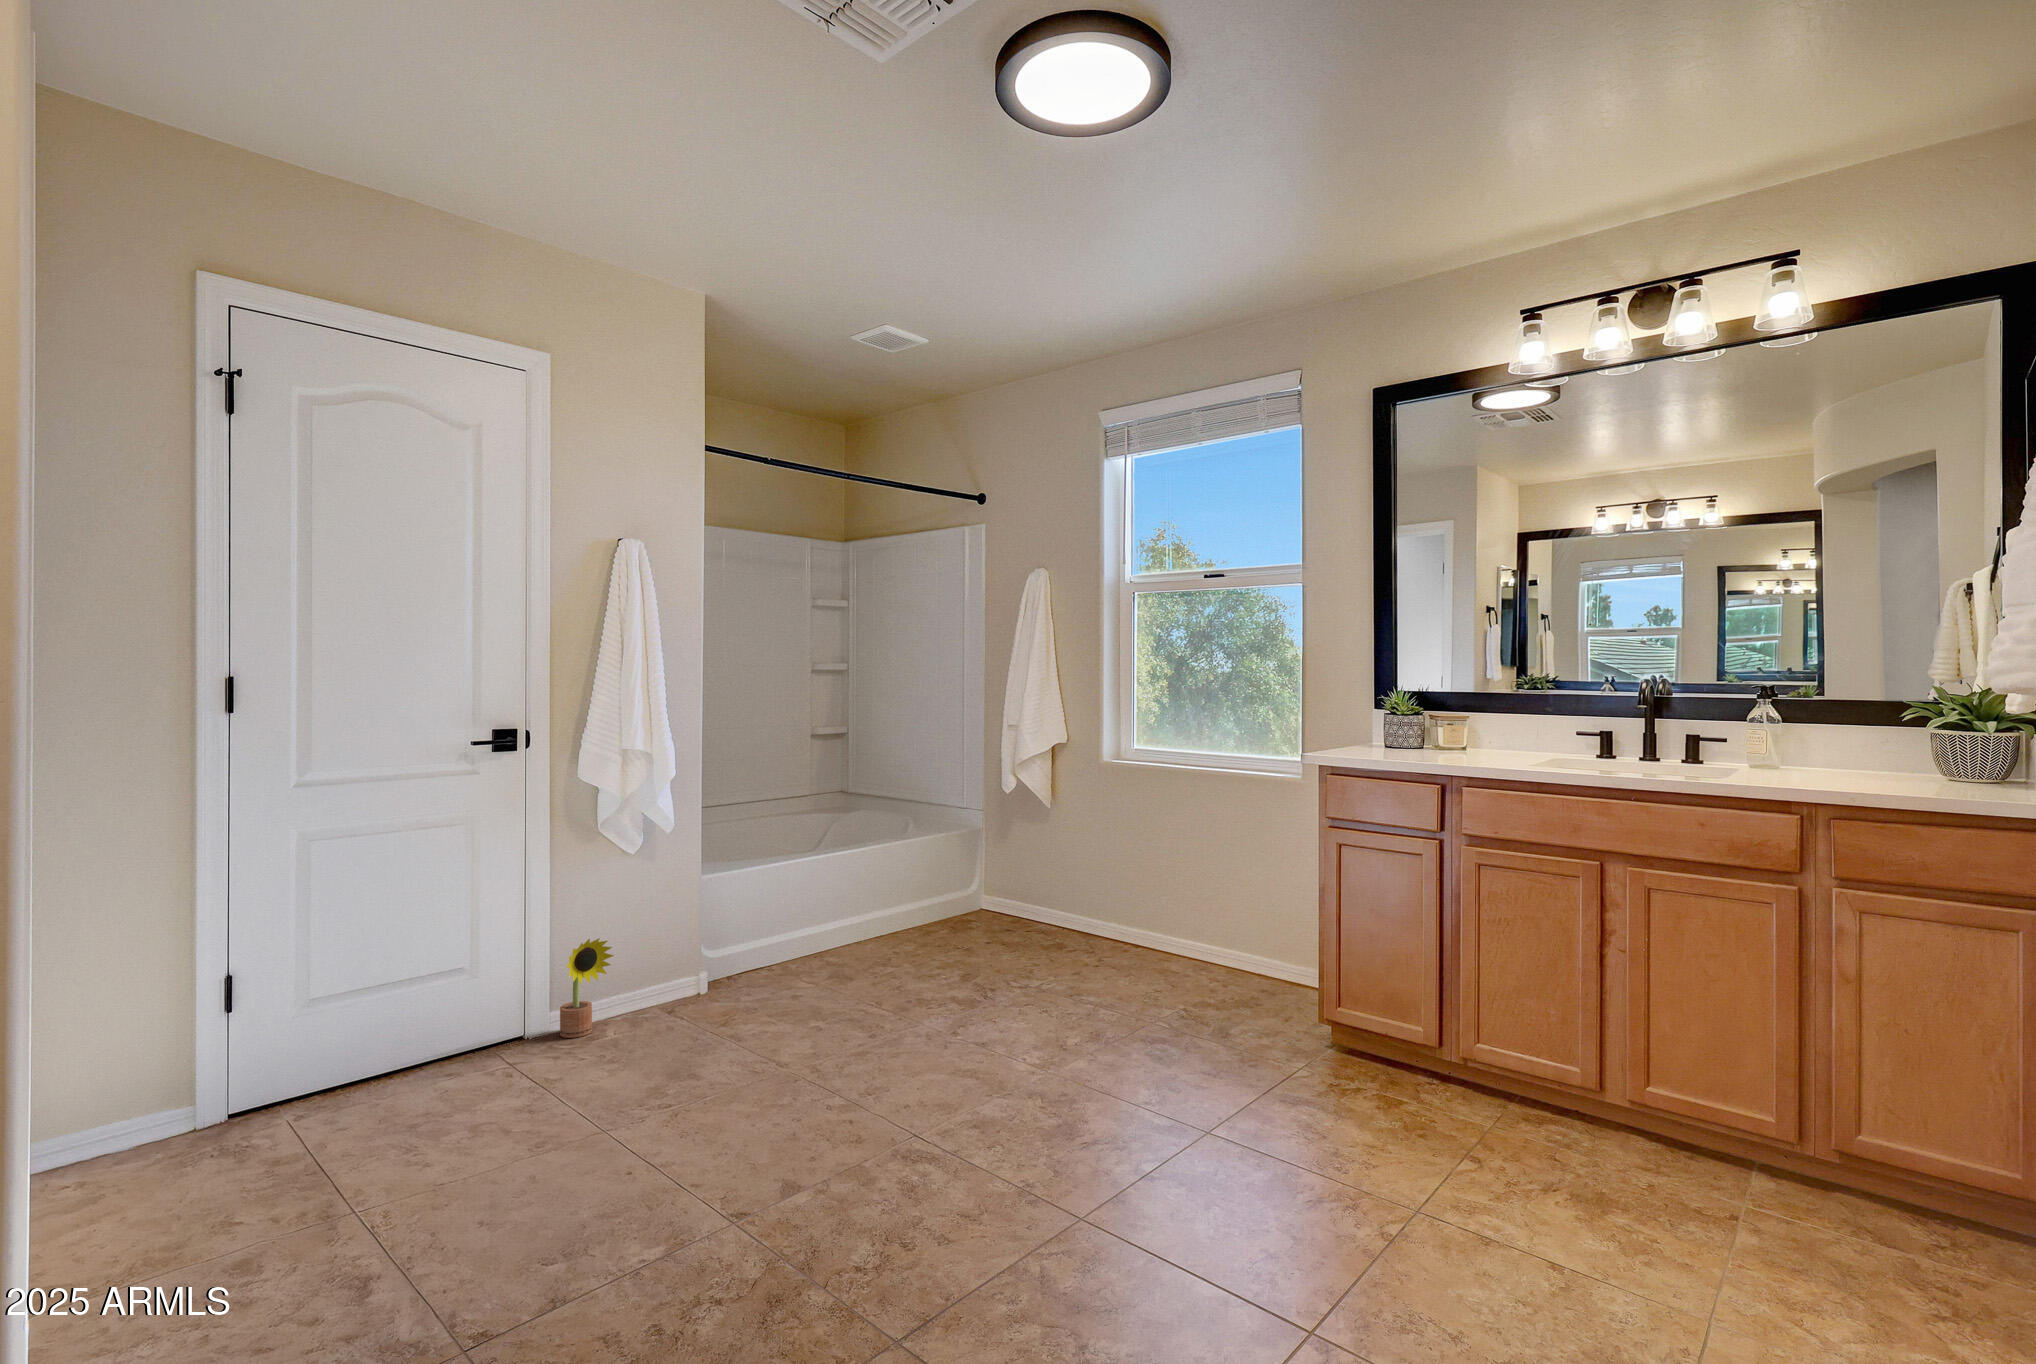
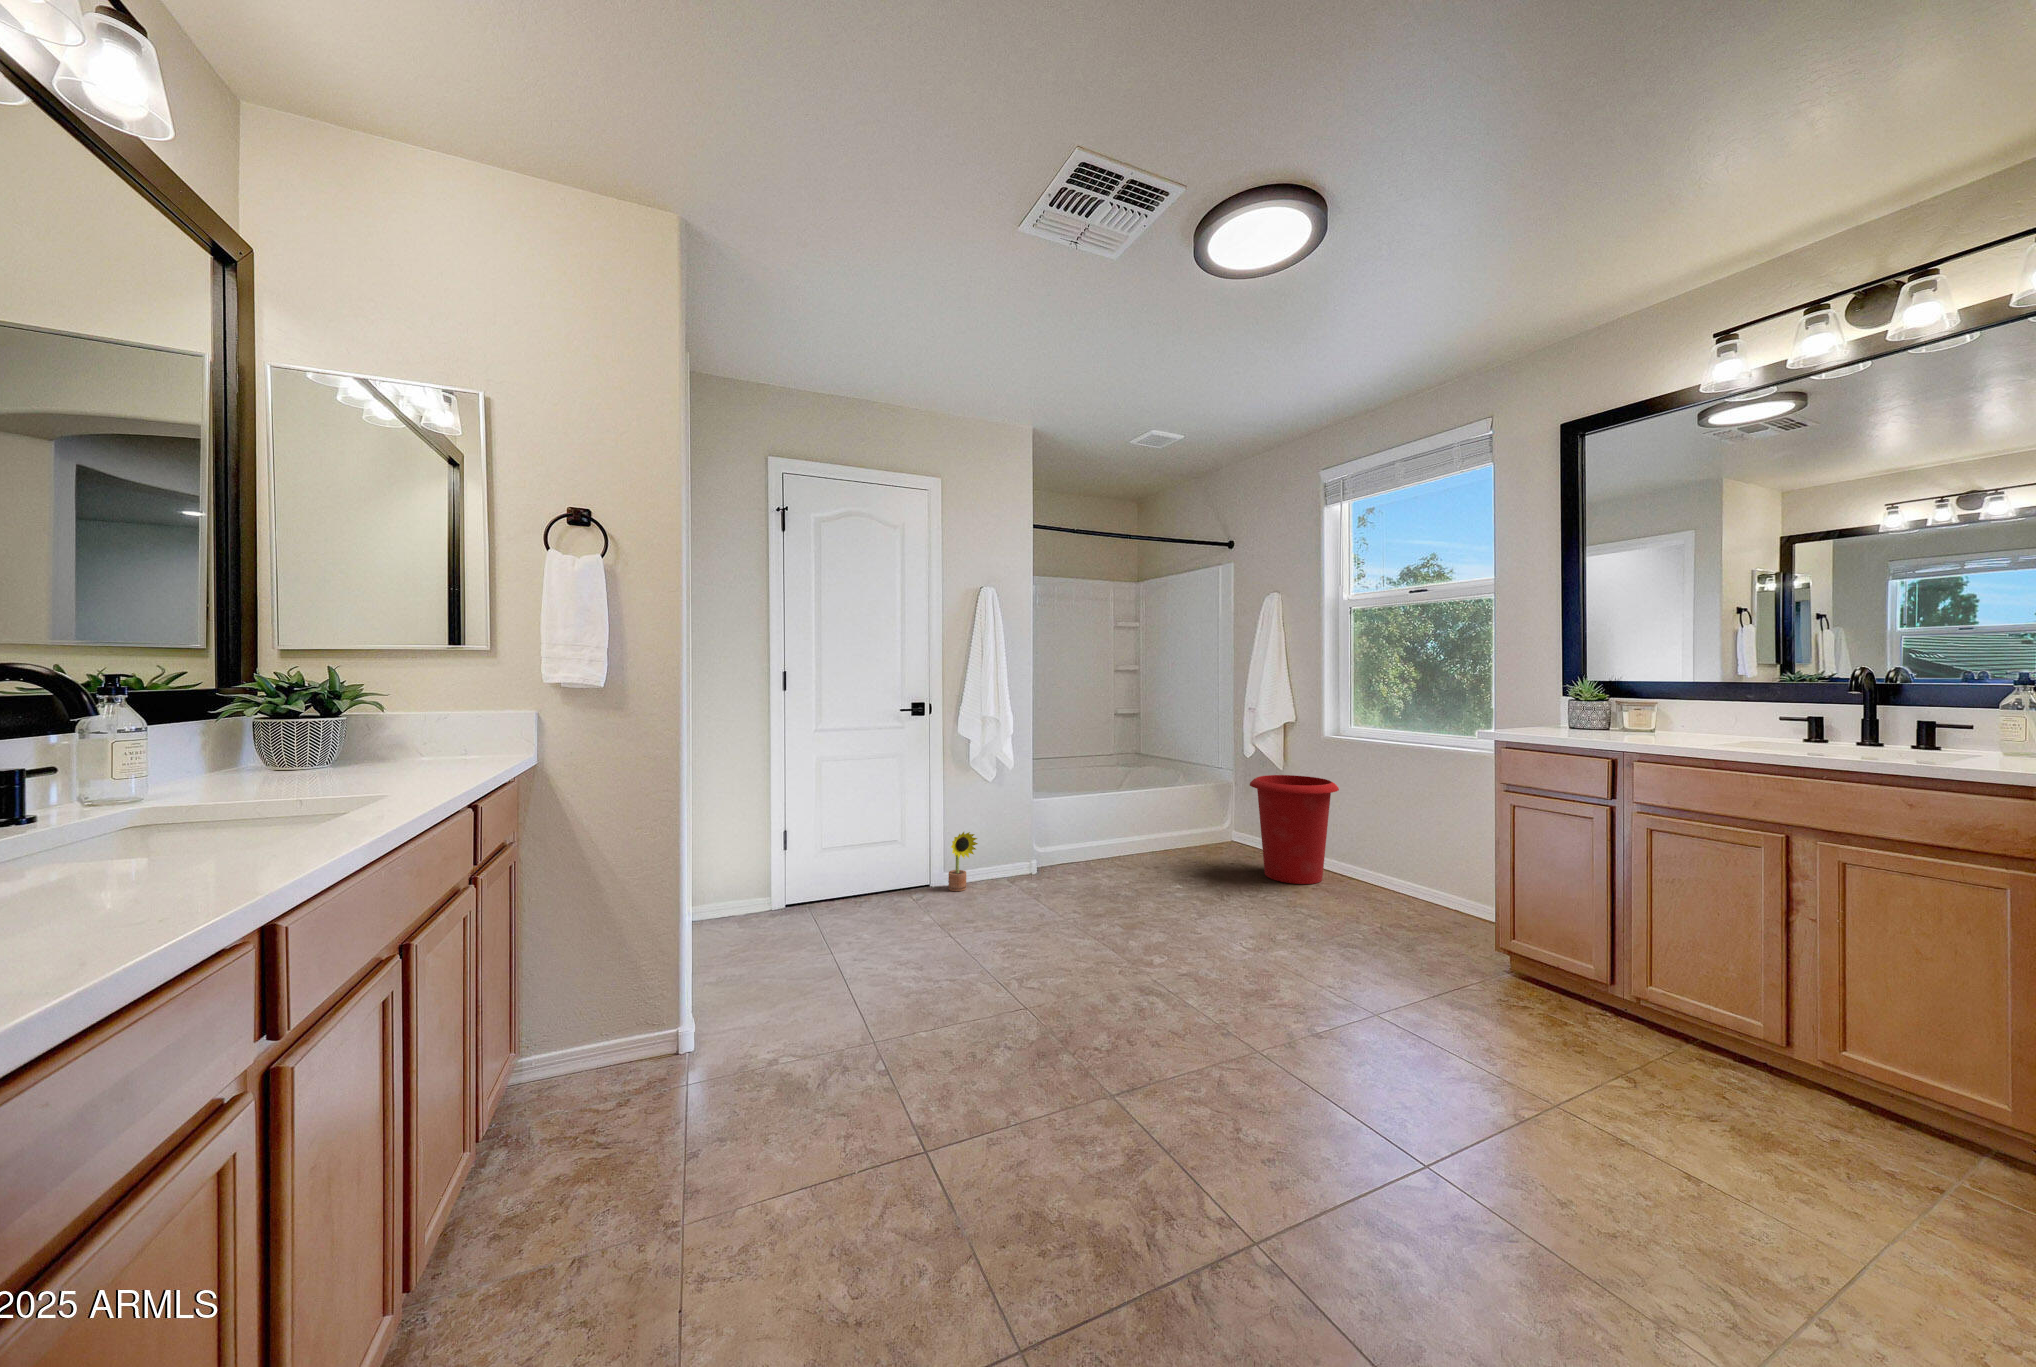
waste bin: none [1011,816,1122,962] -> present [1250,775,1339,884]

